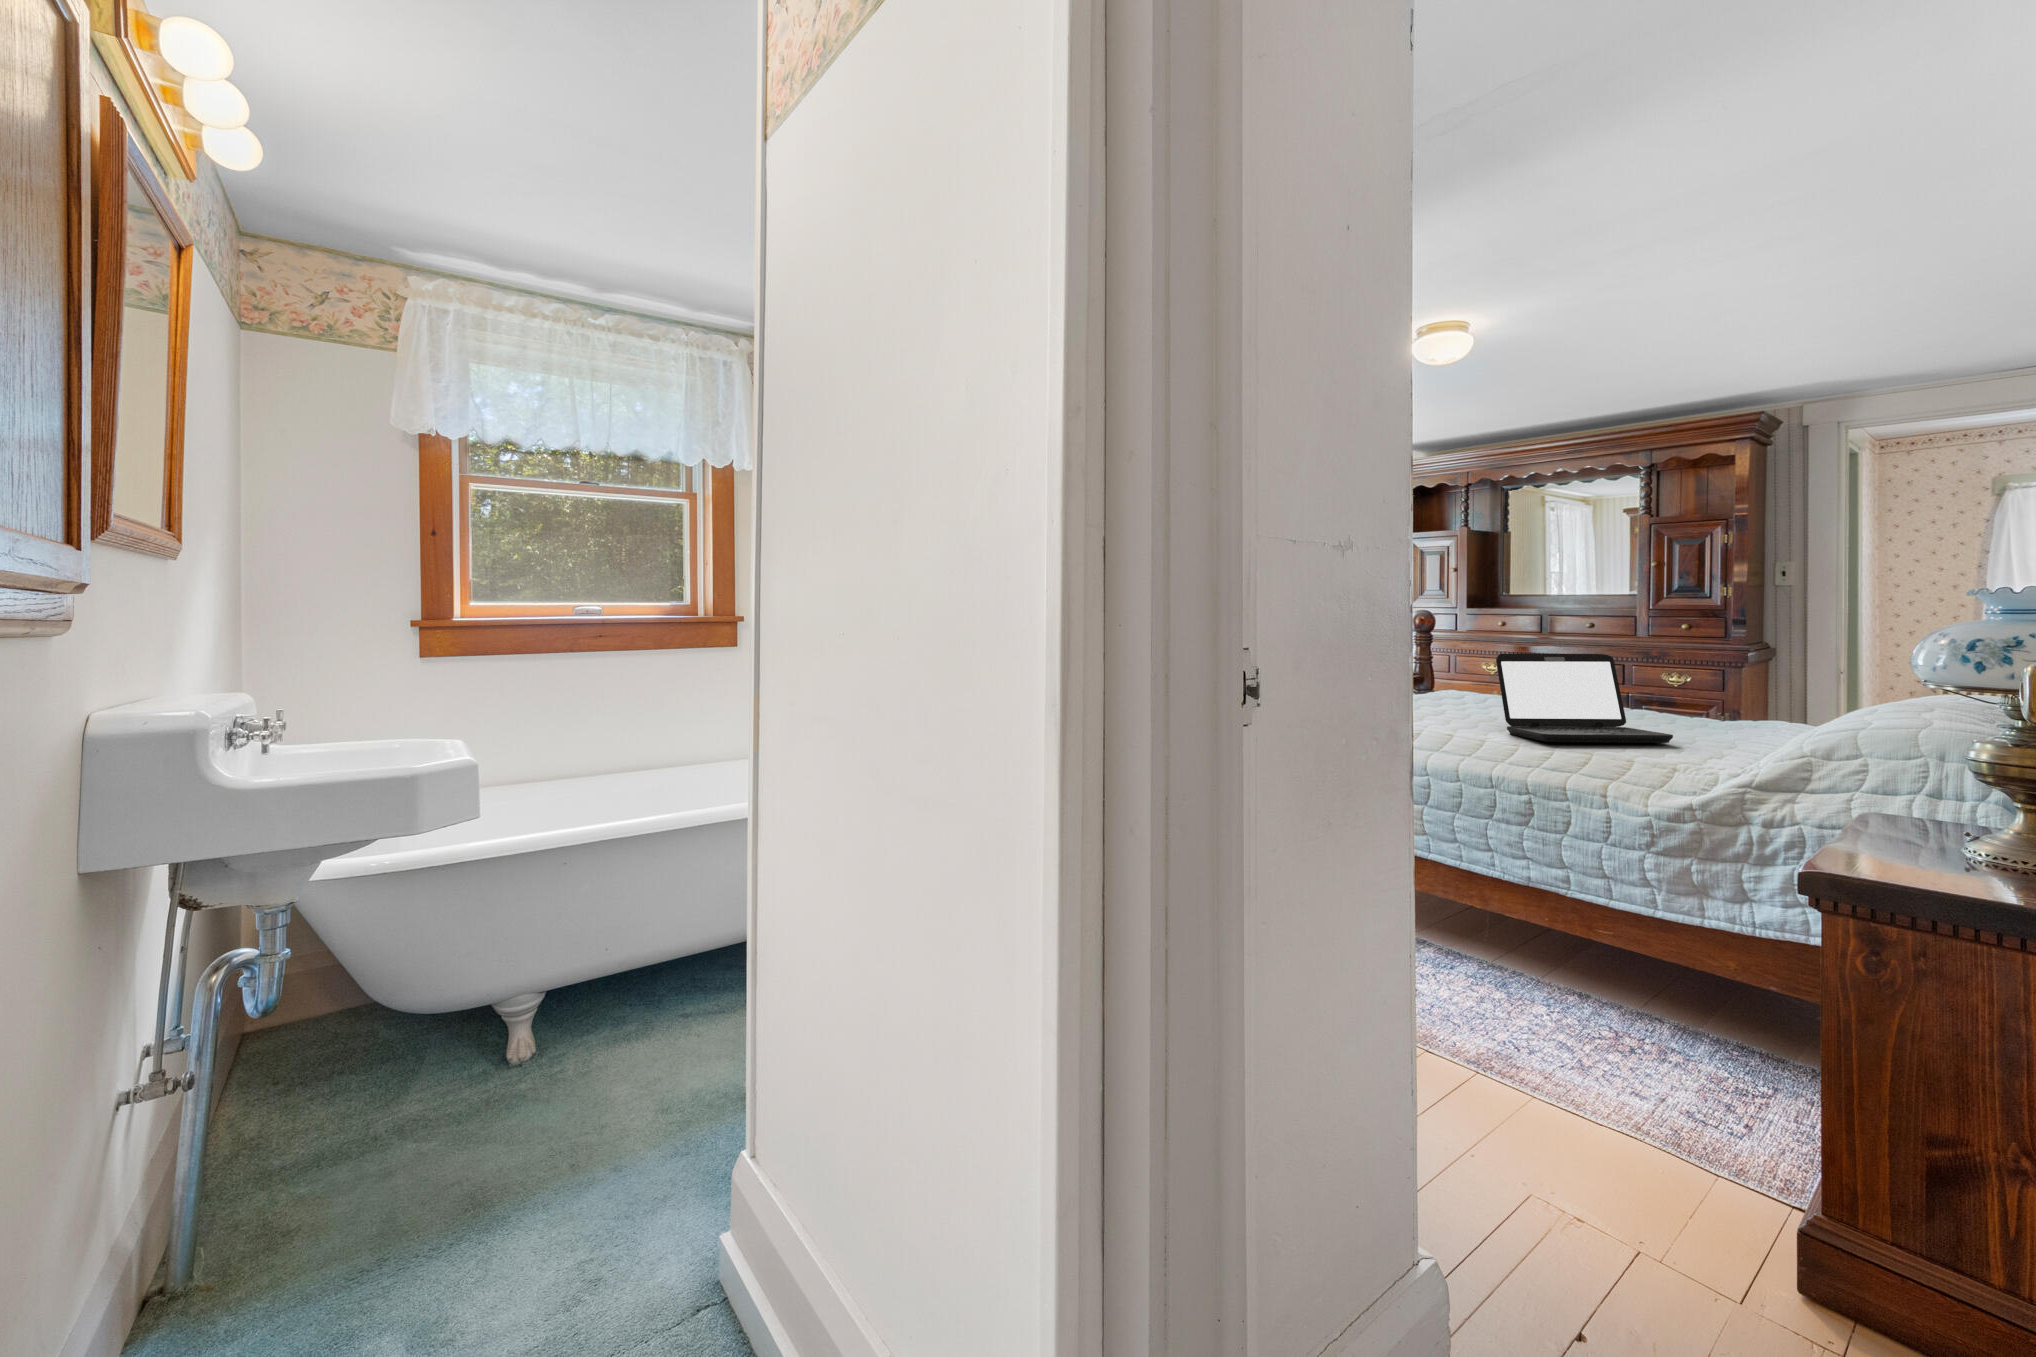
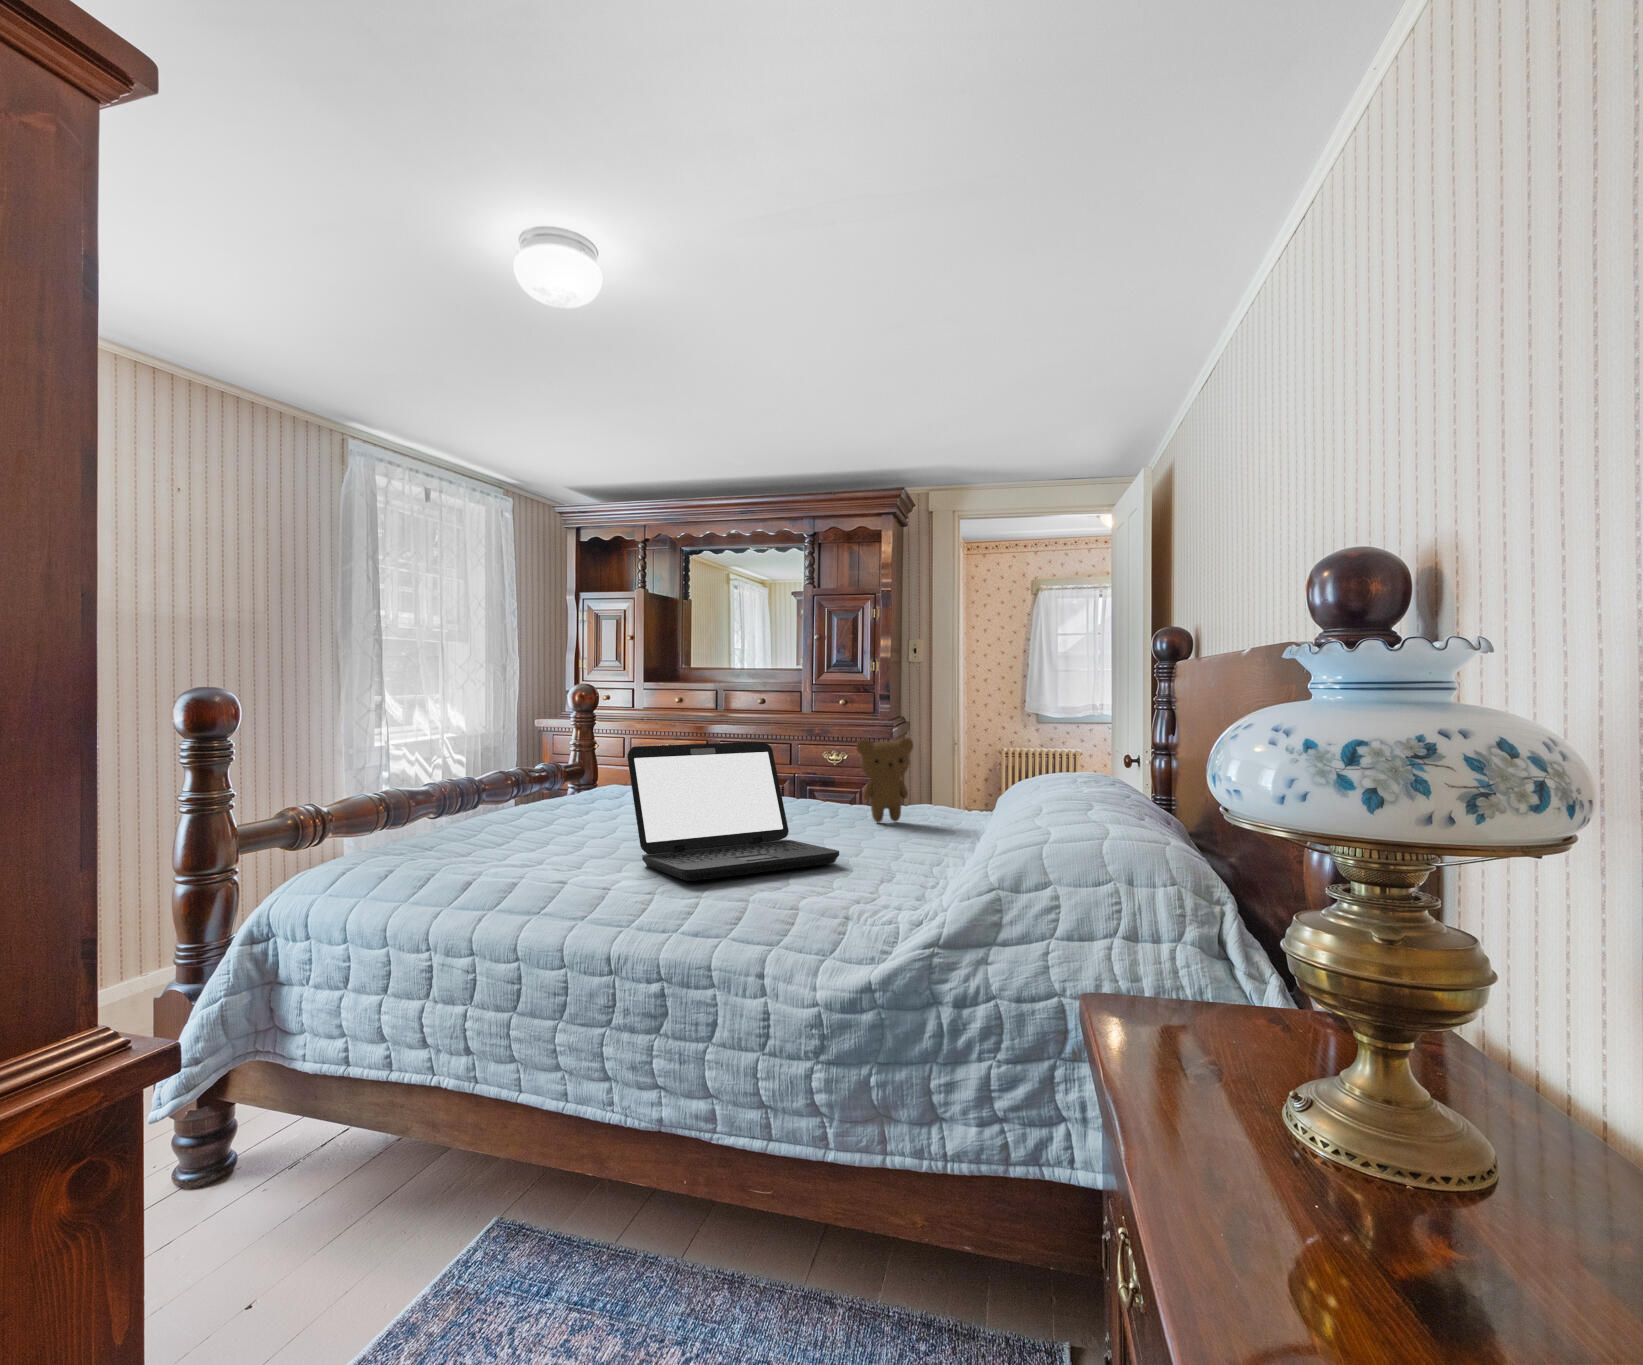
teddy bear: none [1694,656,1756,726] -> present [856,738,913,822]

